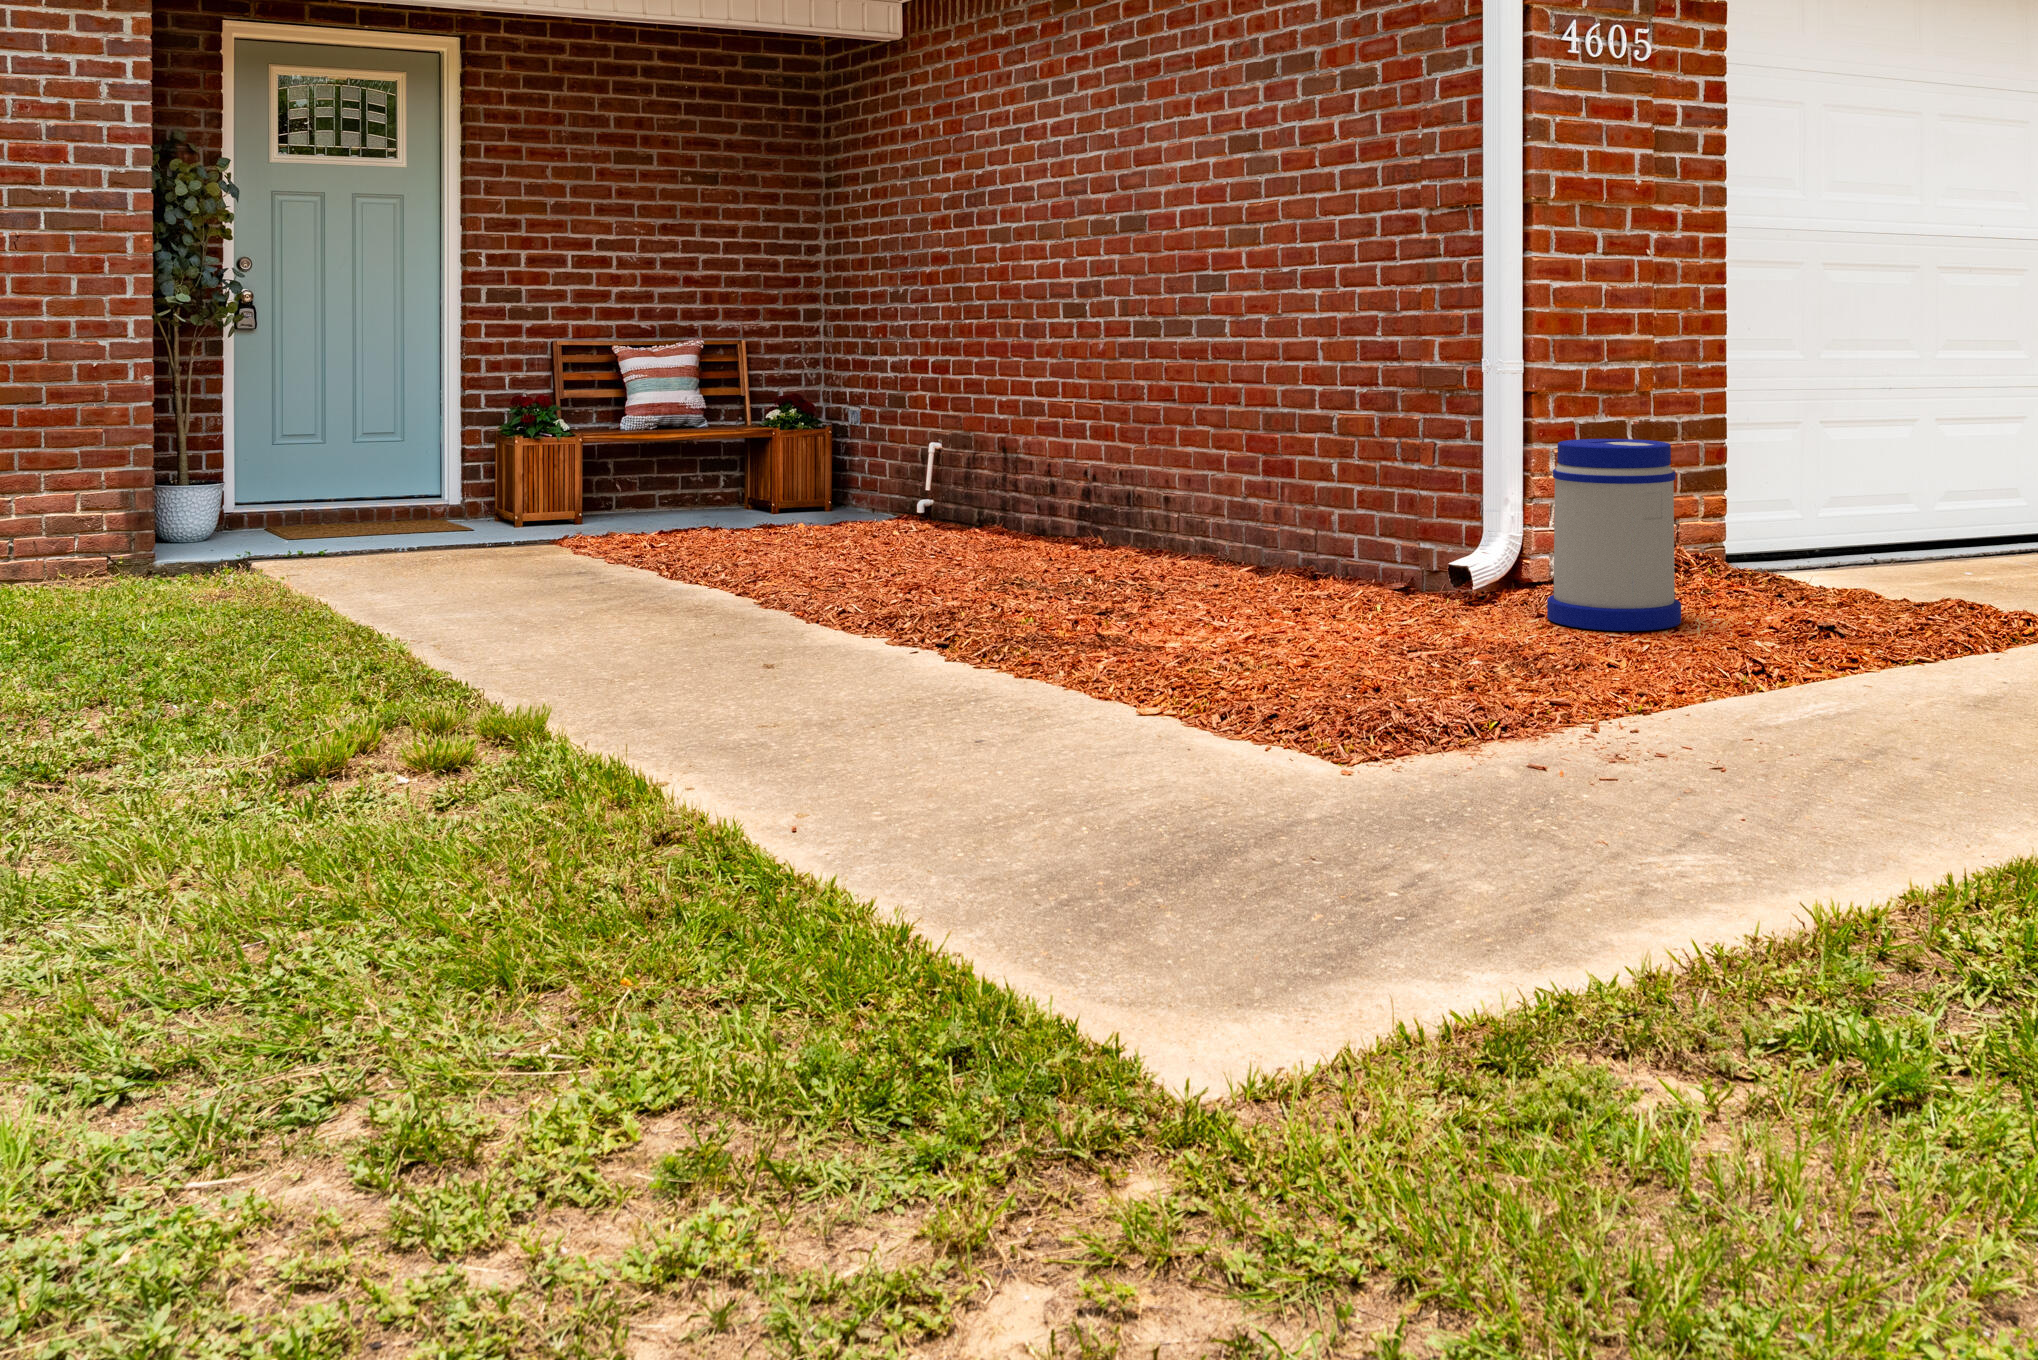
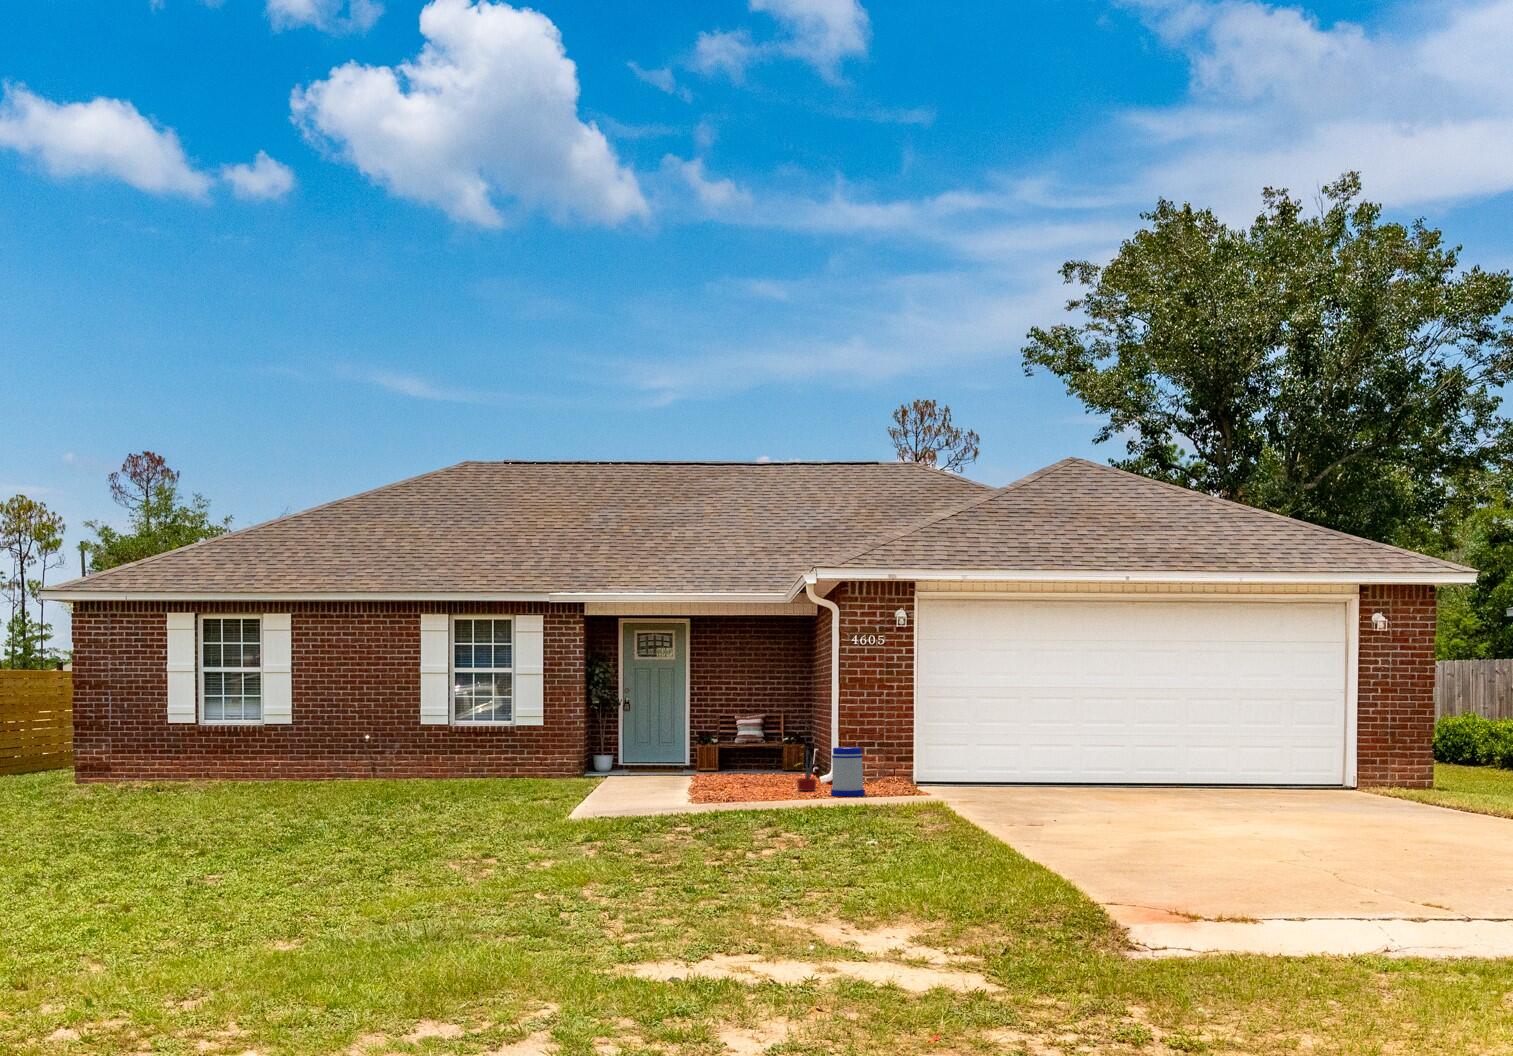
decorative plant: none [1310,433,1397,606] -> present [797,750,820,791]

